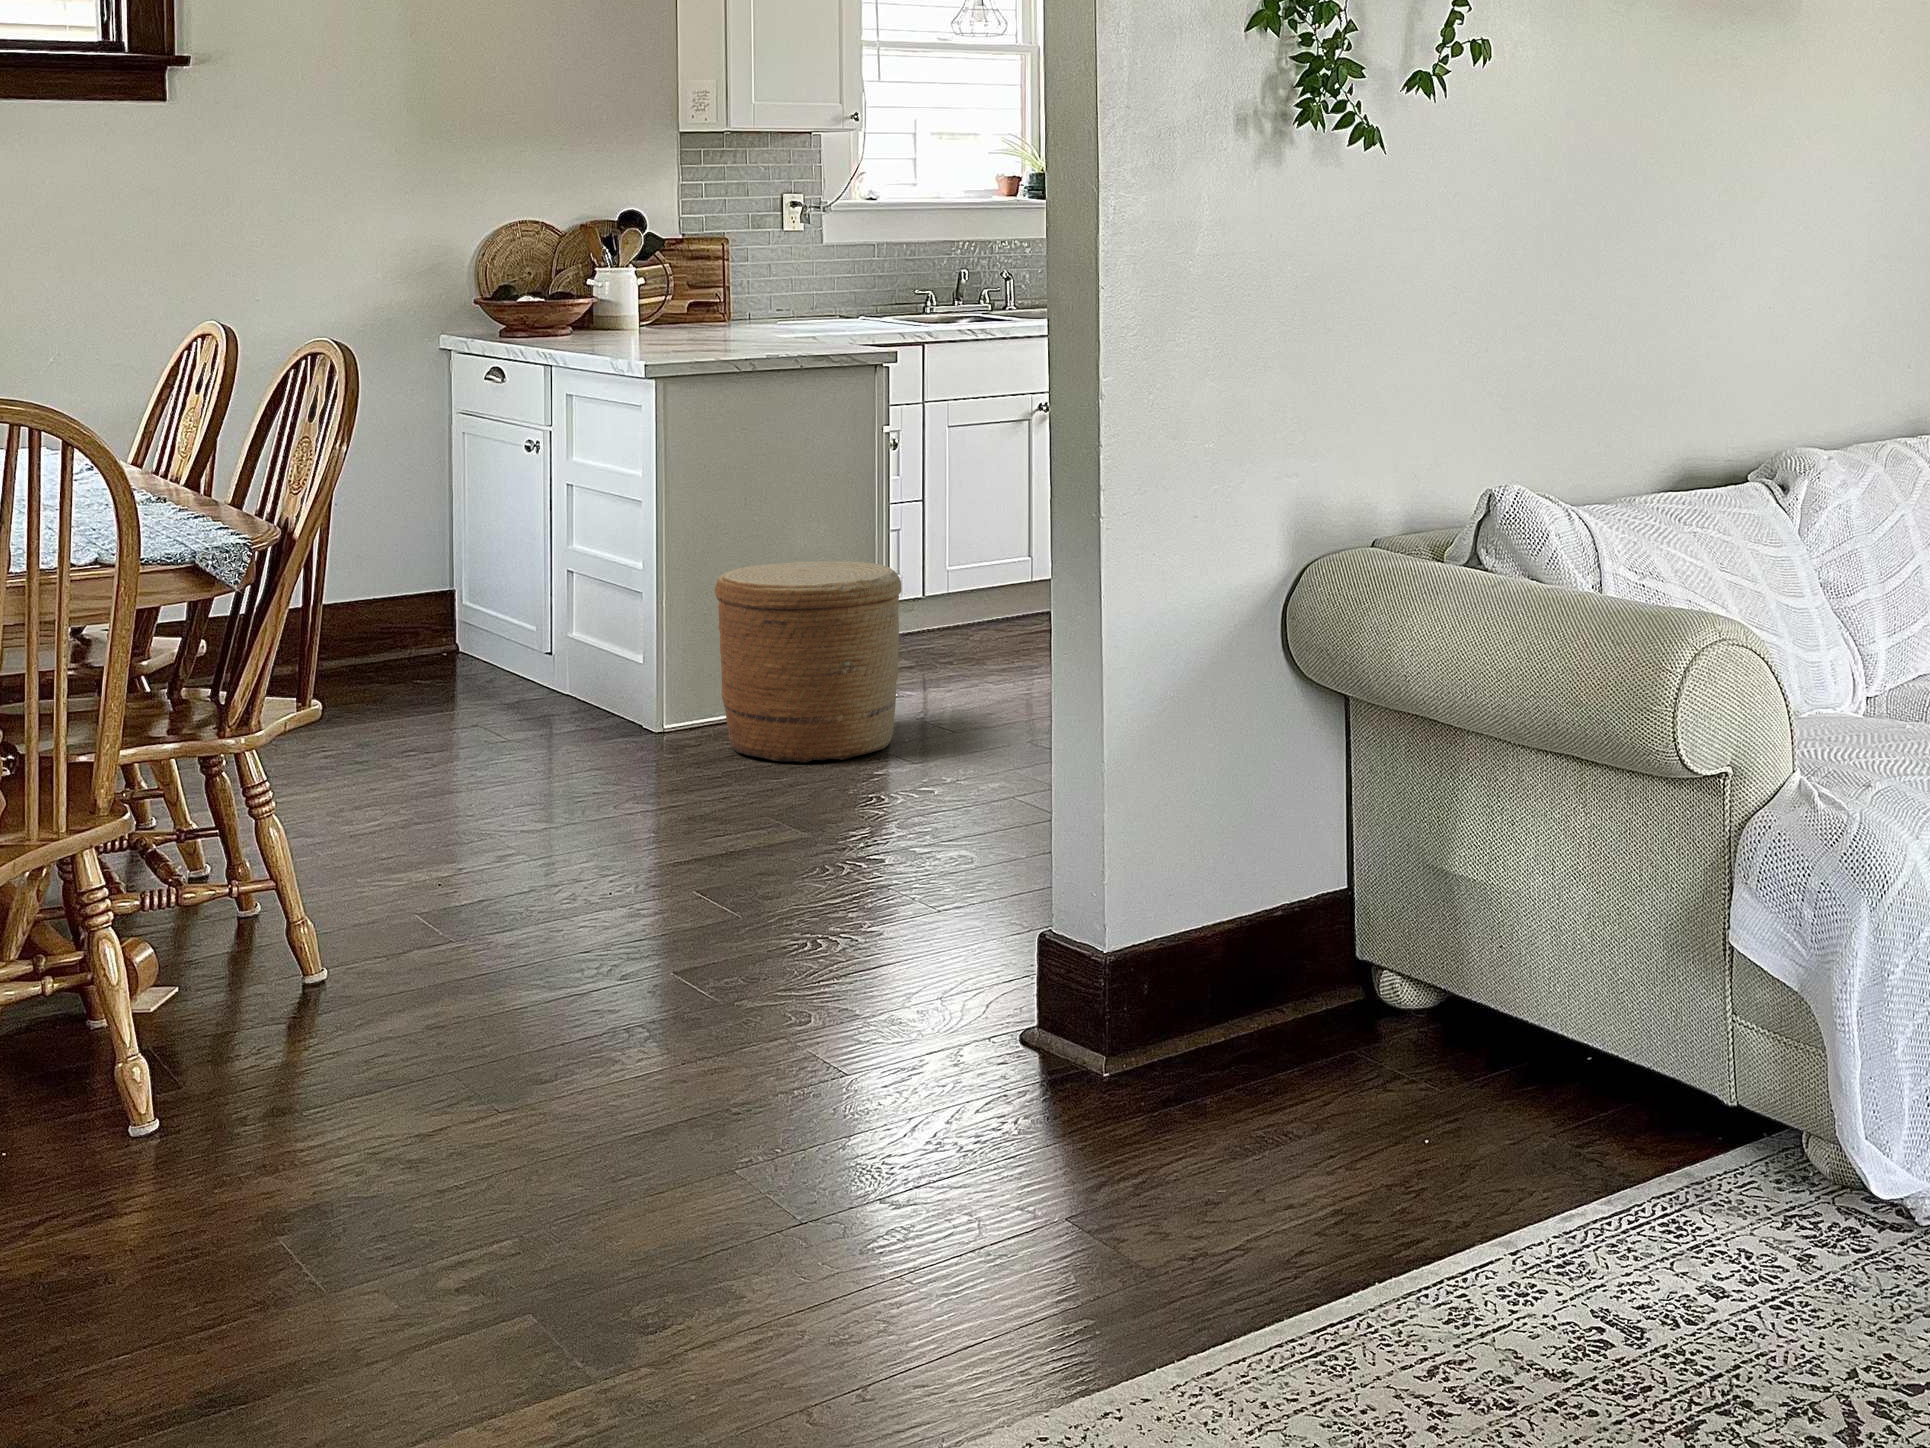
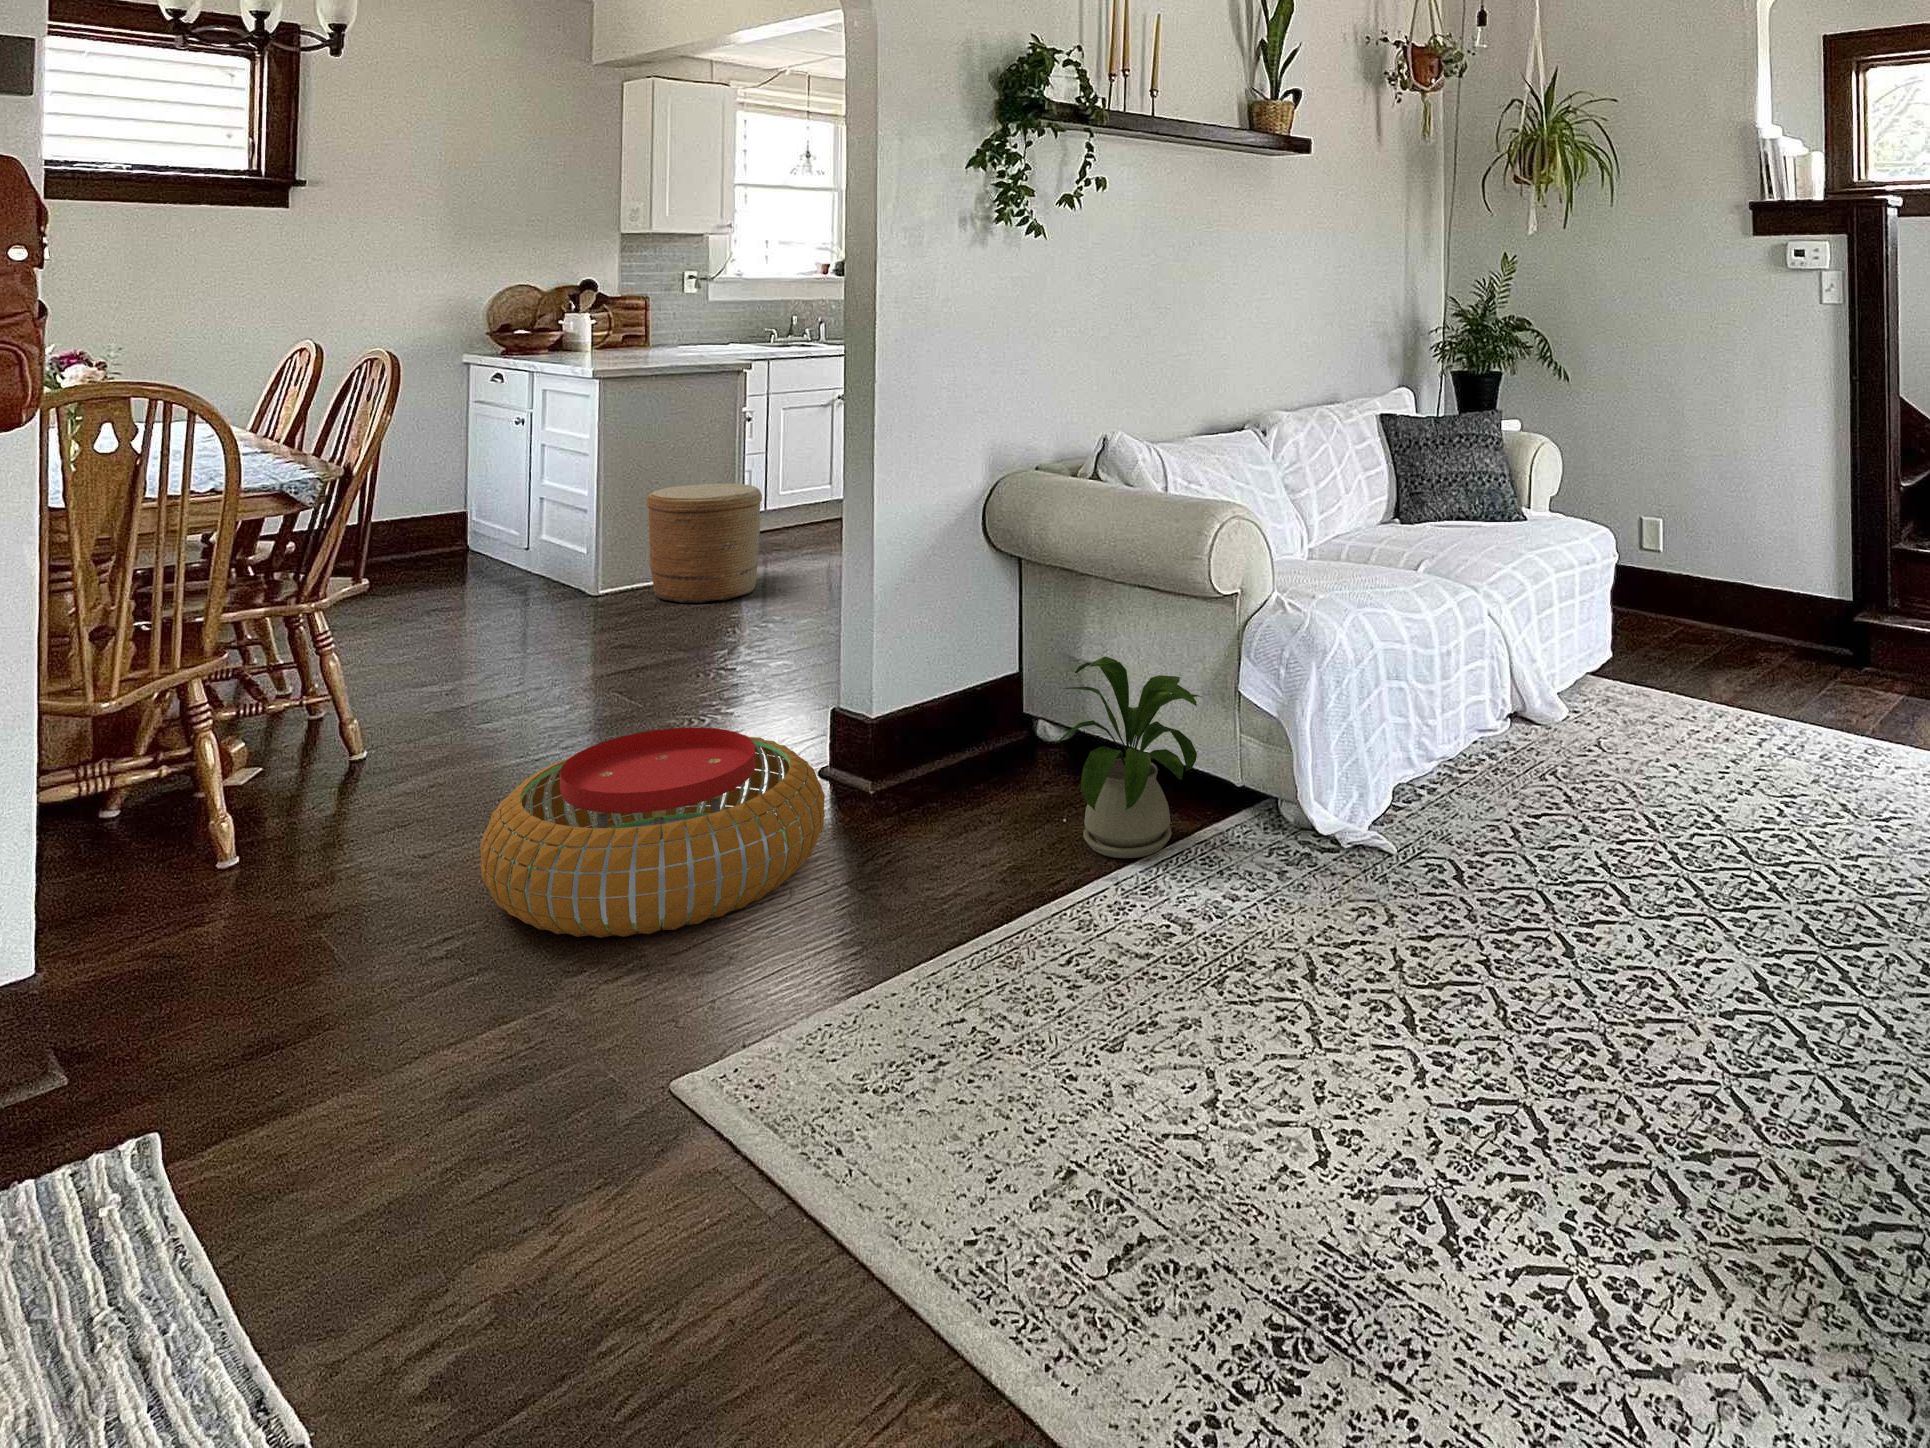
house plant: none [1406,874,1663,1218] -> present [1056,656,1200,858]
pouf: none [509,959,1028,1277] -> present [480,728,825,938]

